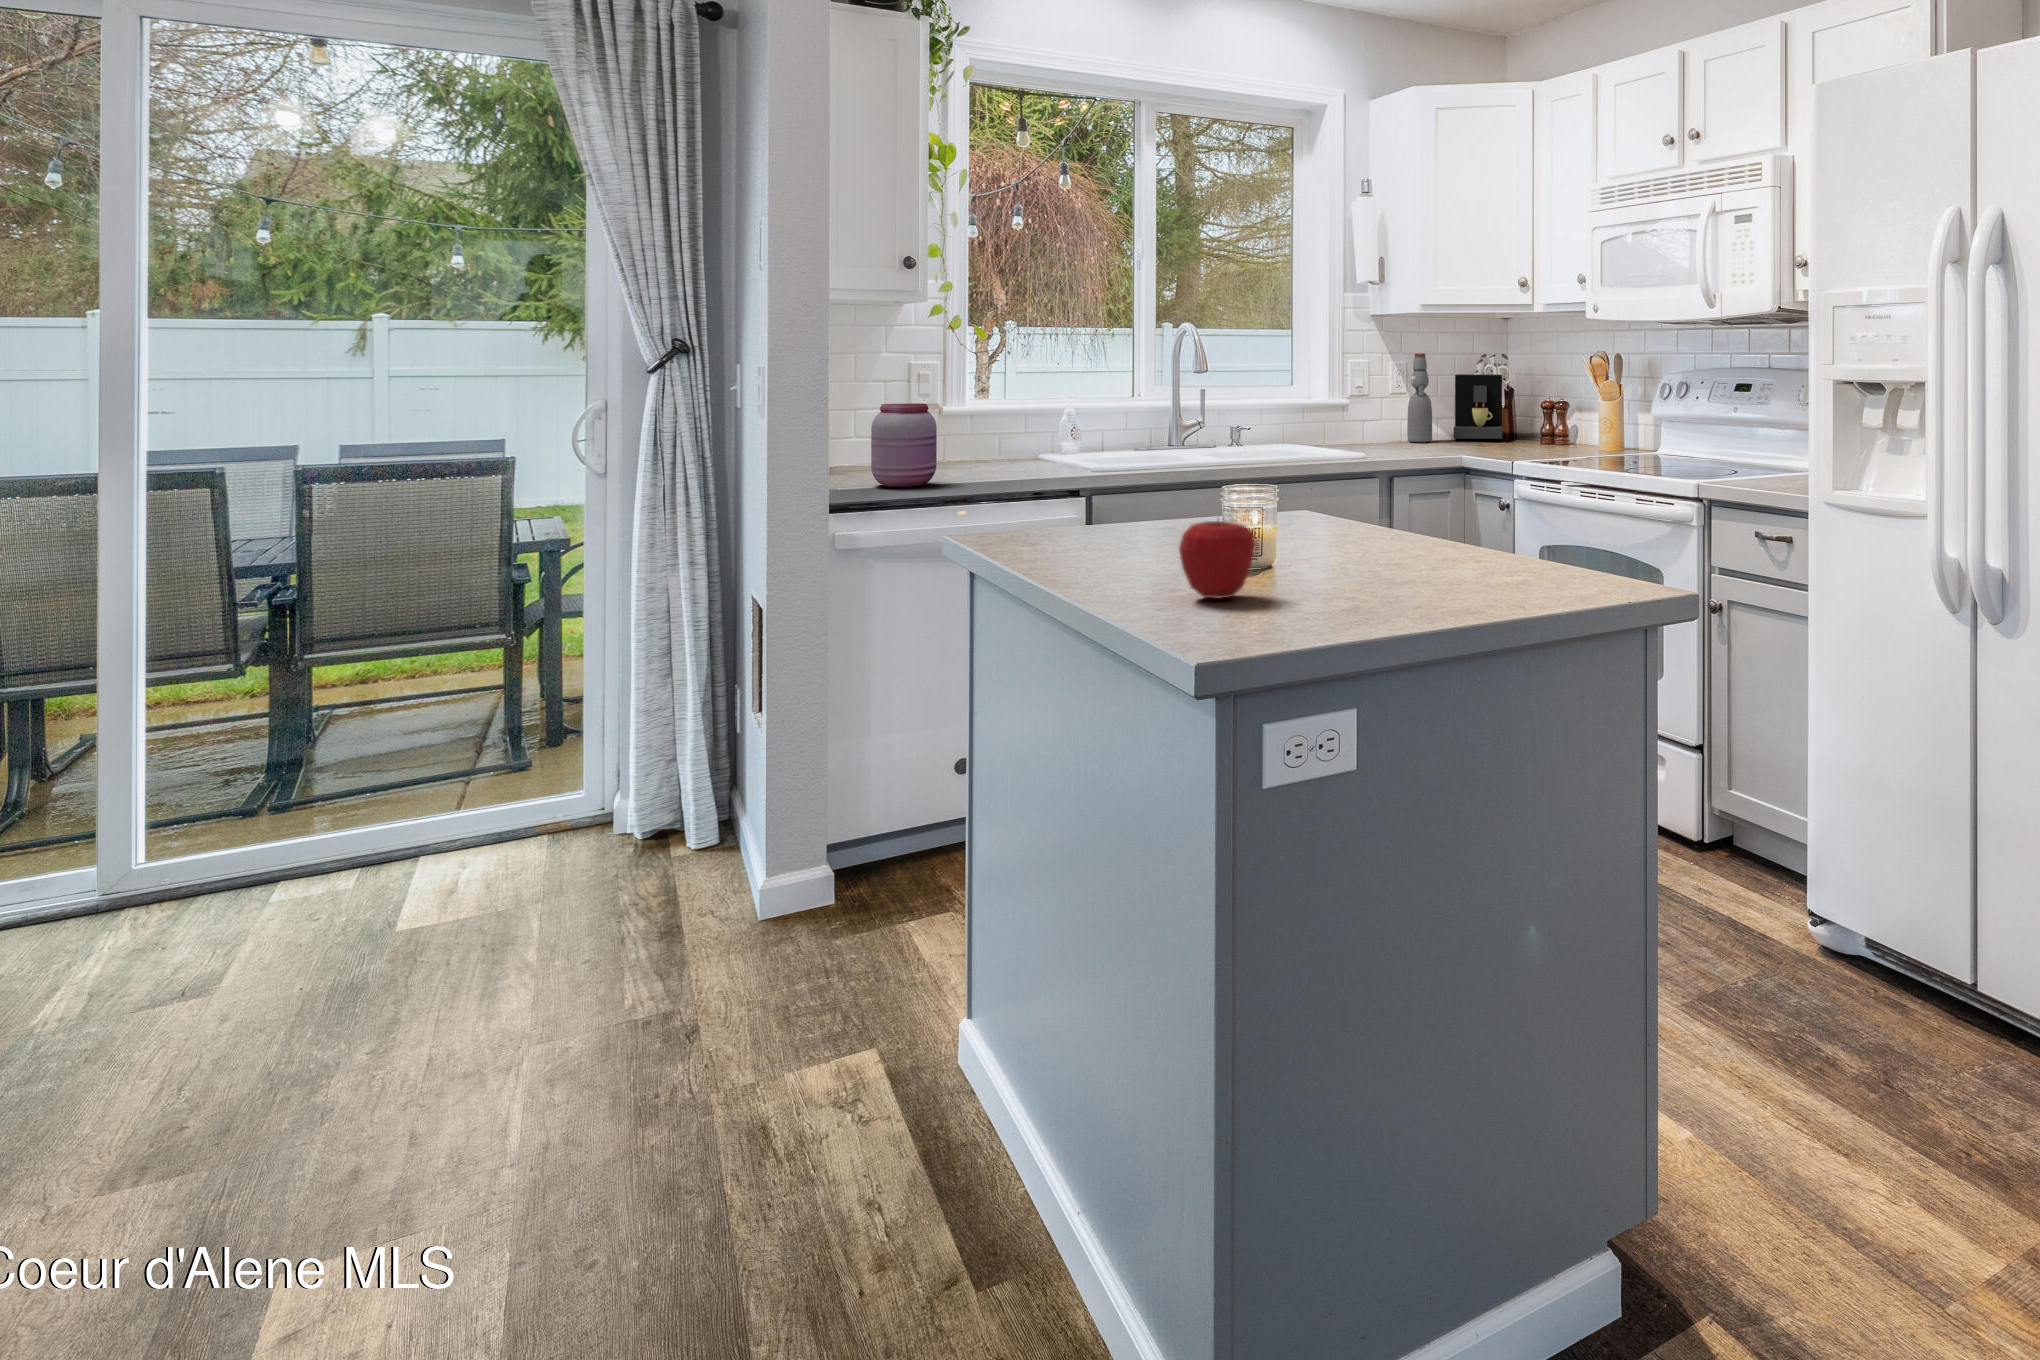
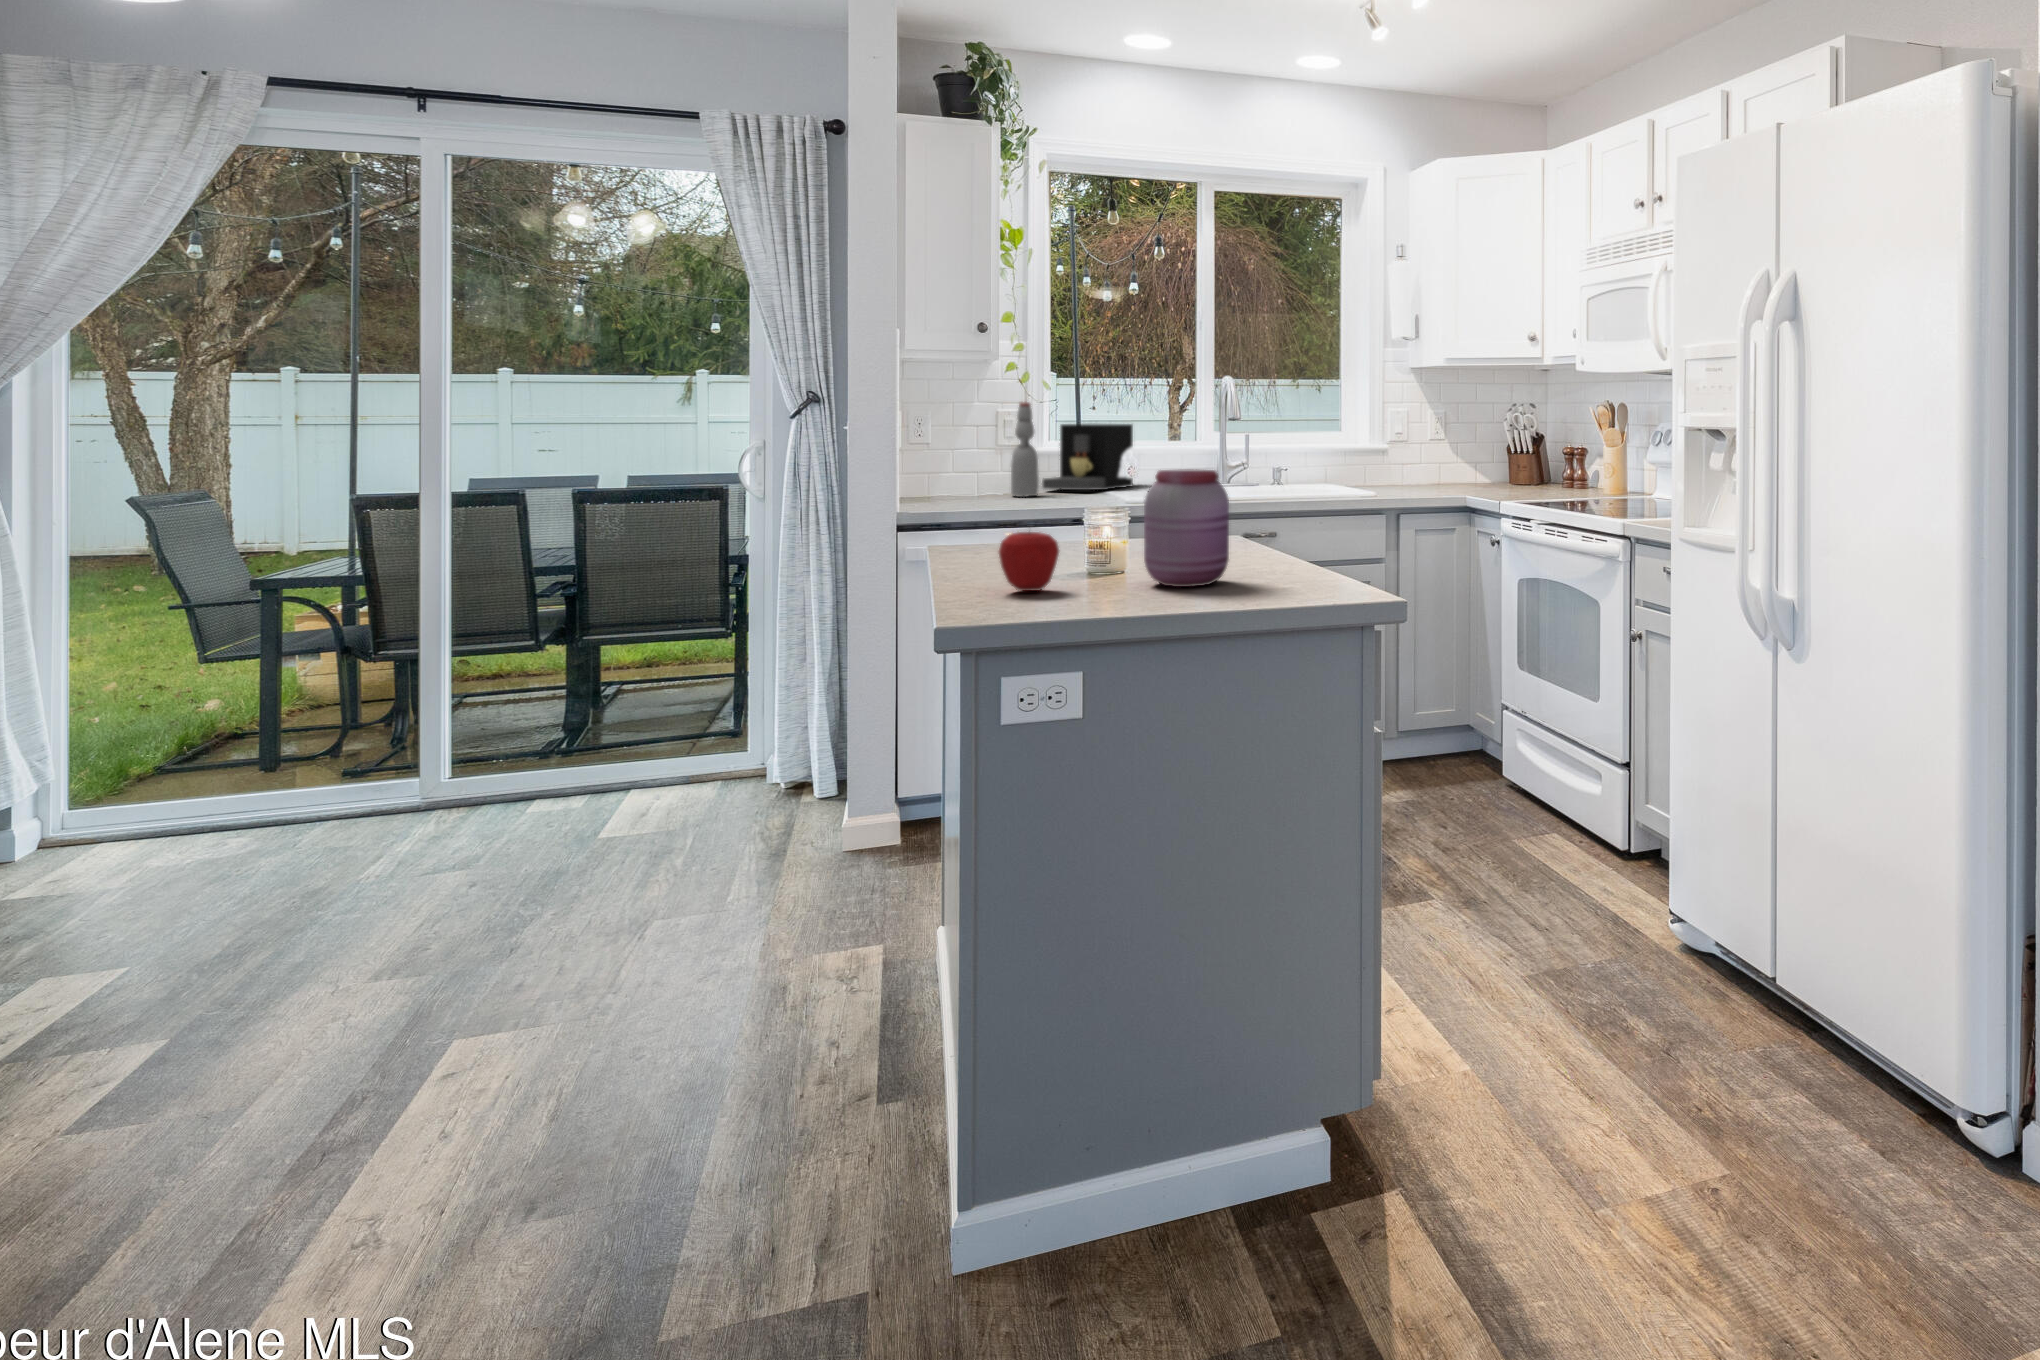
bottle: present [1407,353,1432,442] -> present [1011,402,1039,497]
coffee maker: present [1453,375,1502,439] -> present [1042,424,1133,490]
jar: present [871,403,937,487] -> present [1144,469,1229,587]

